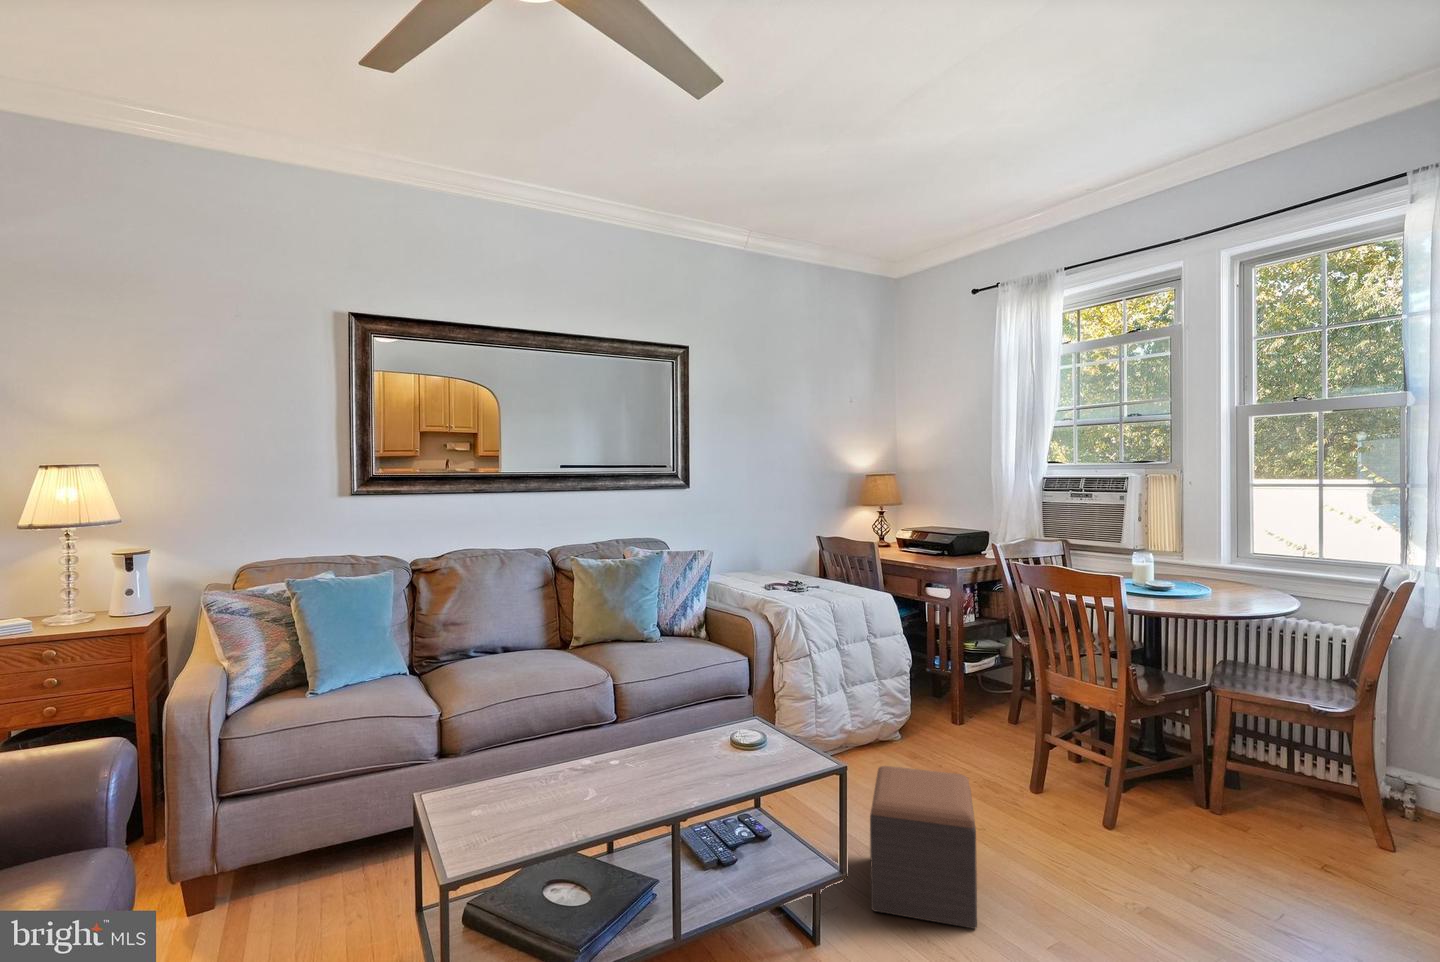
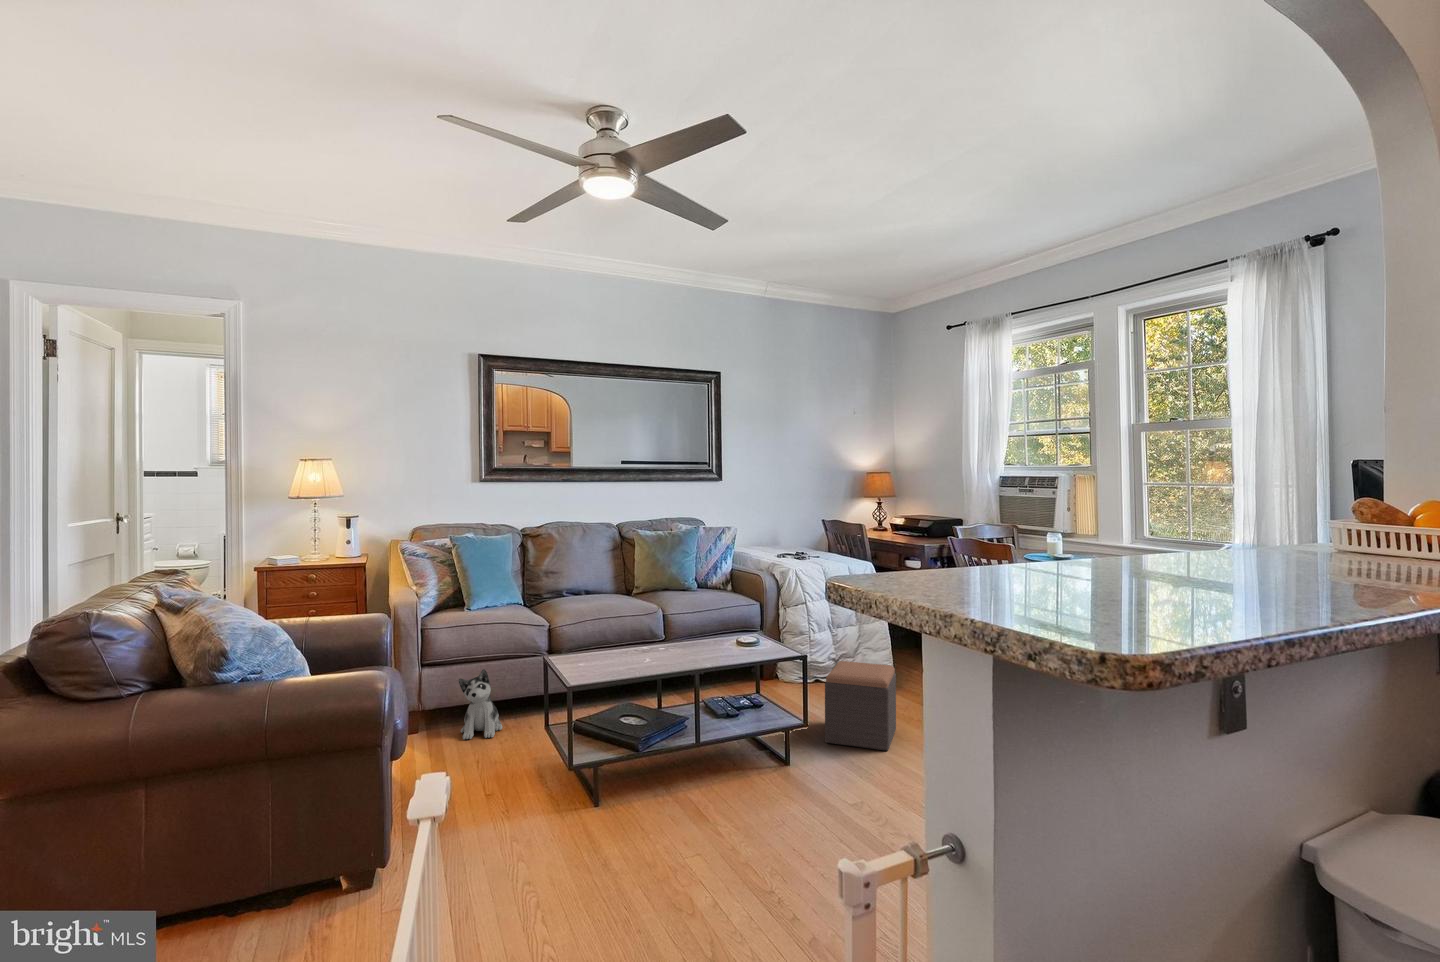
plush toy: none [274,805,354,930] -> present [459,669,502,739]

